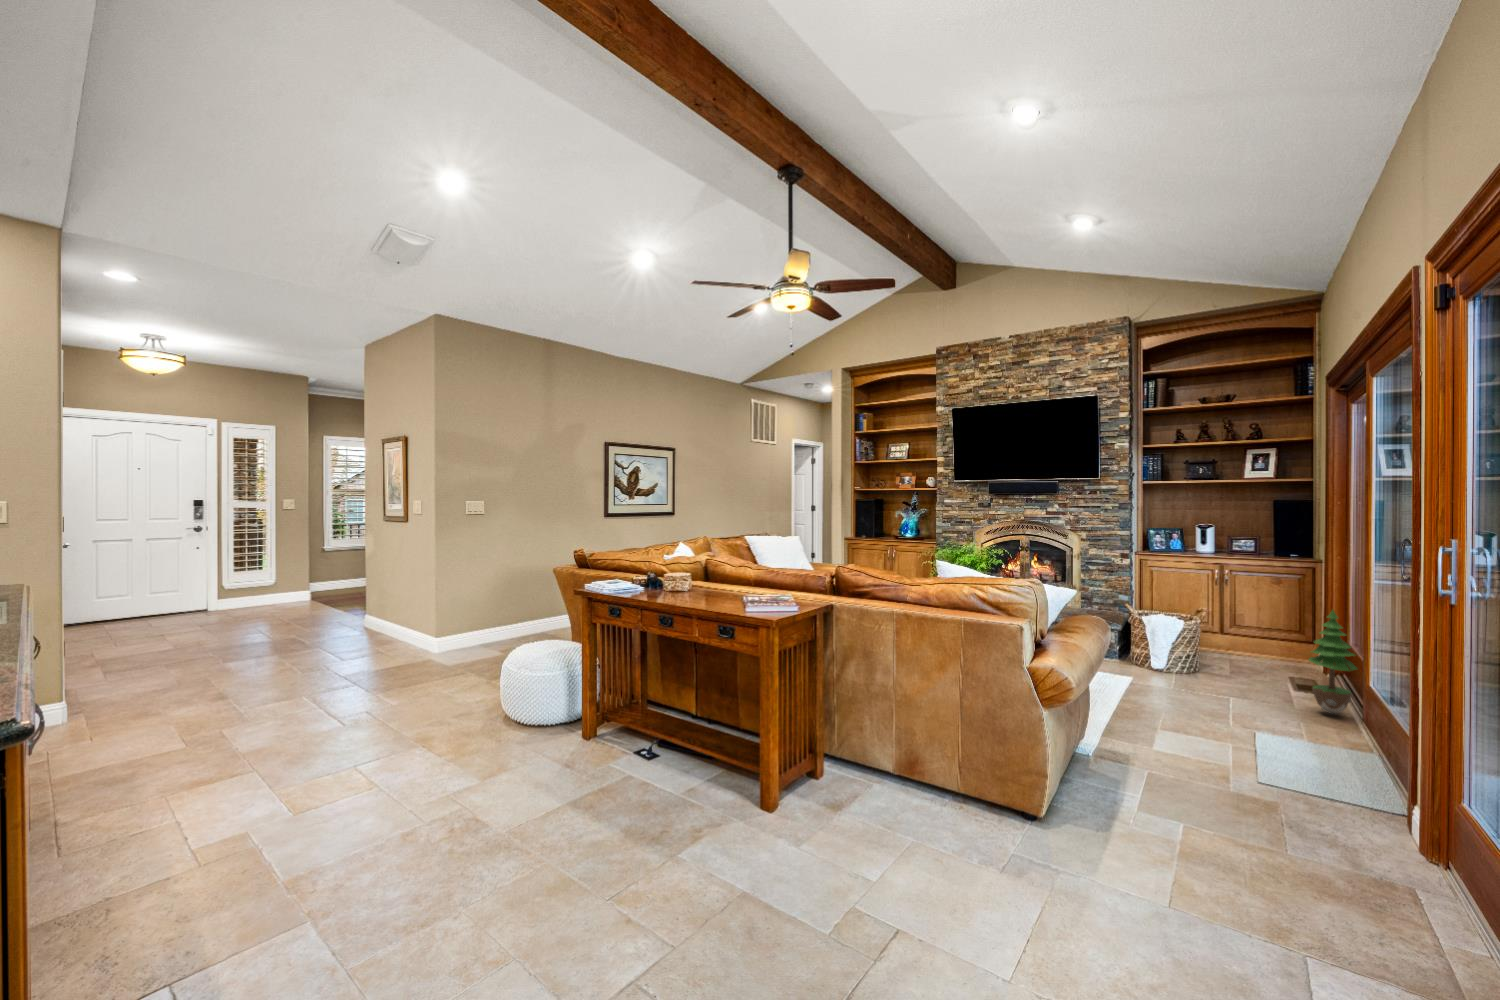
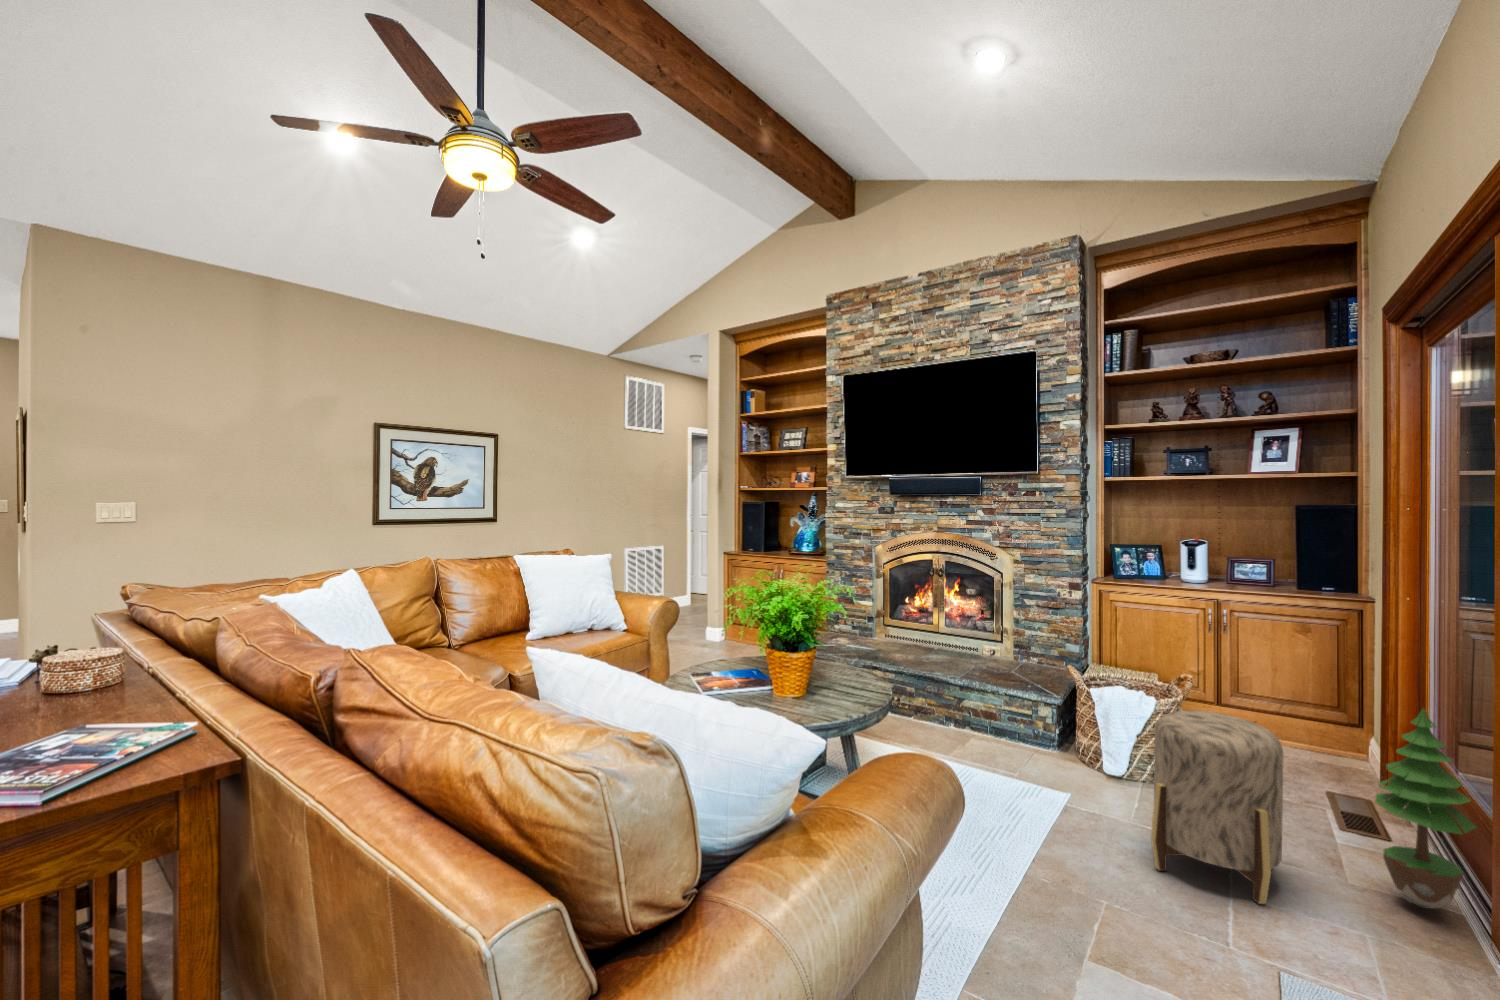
ottoman: none [1186,618,1259,713] -> present [1151,710,1283,904]

